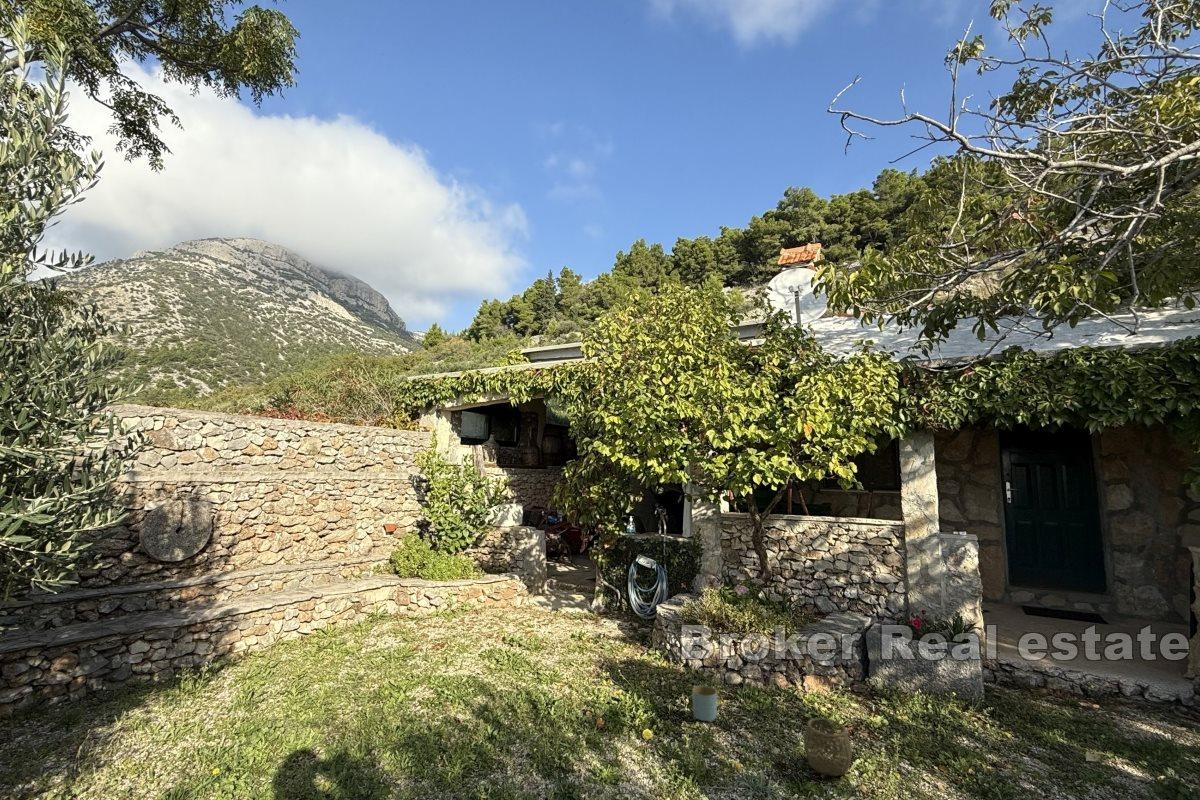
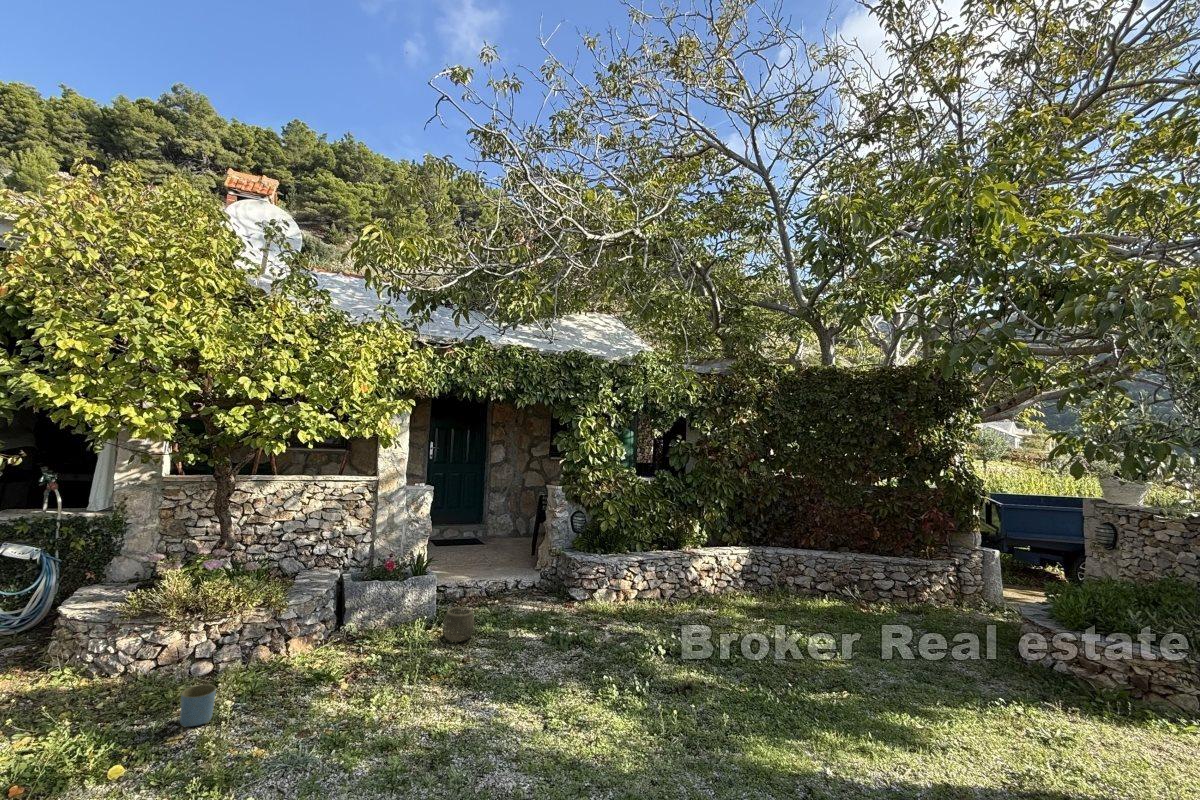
woven basket: present [804,718,852,776] -> present [443,607,474,641]

